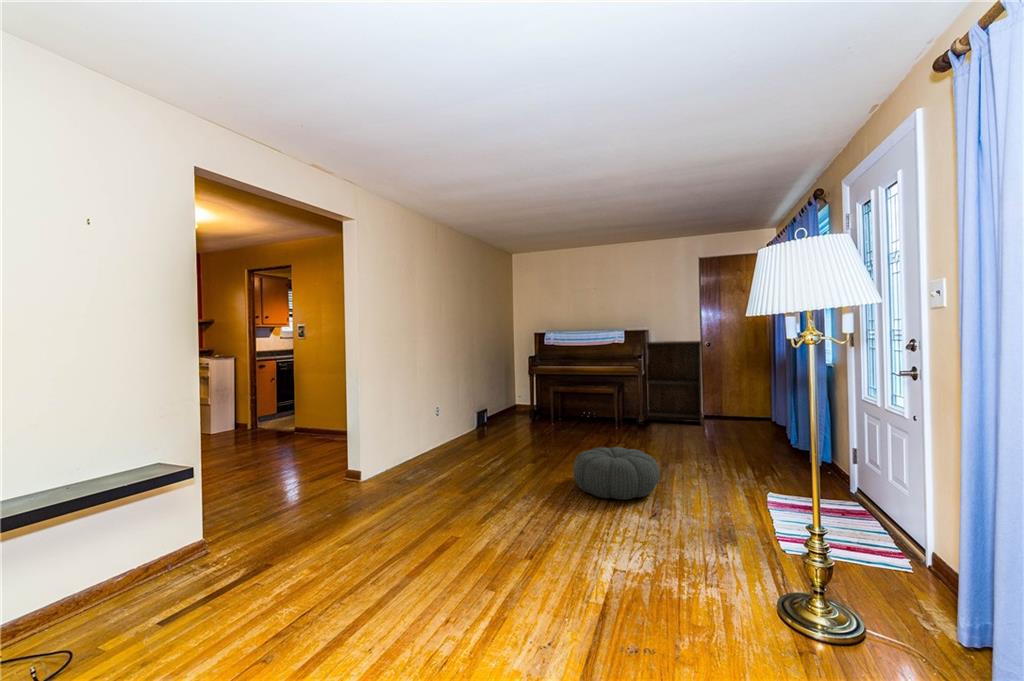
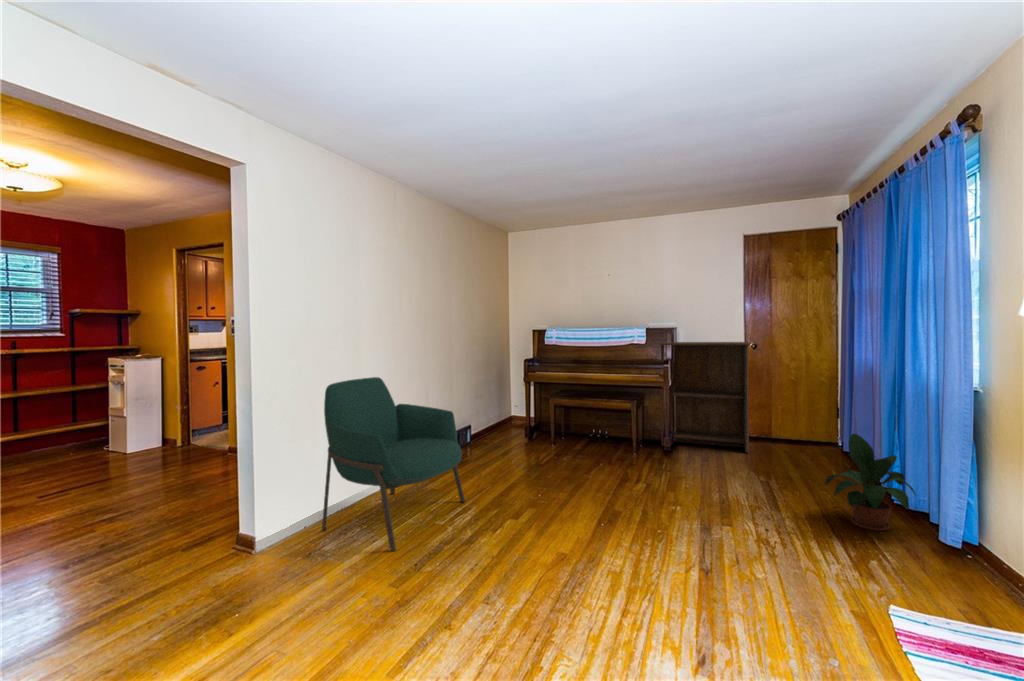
armchair: none [399,366,495,479] -> present [322,377,465,551]
potted plant: none [747,400,803,463] -> present [825,433,915,531]
pouf: present [573,447,659,500] -> none [567,512,704,617]

